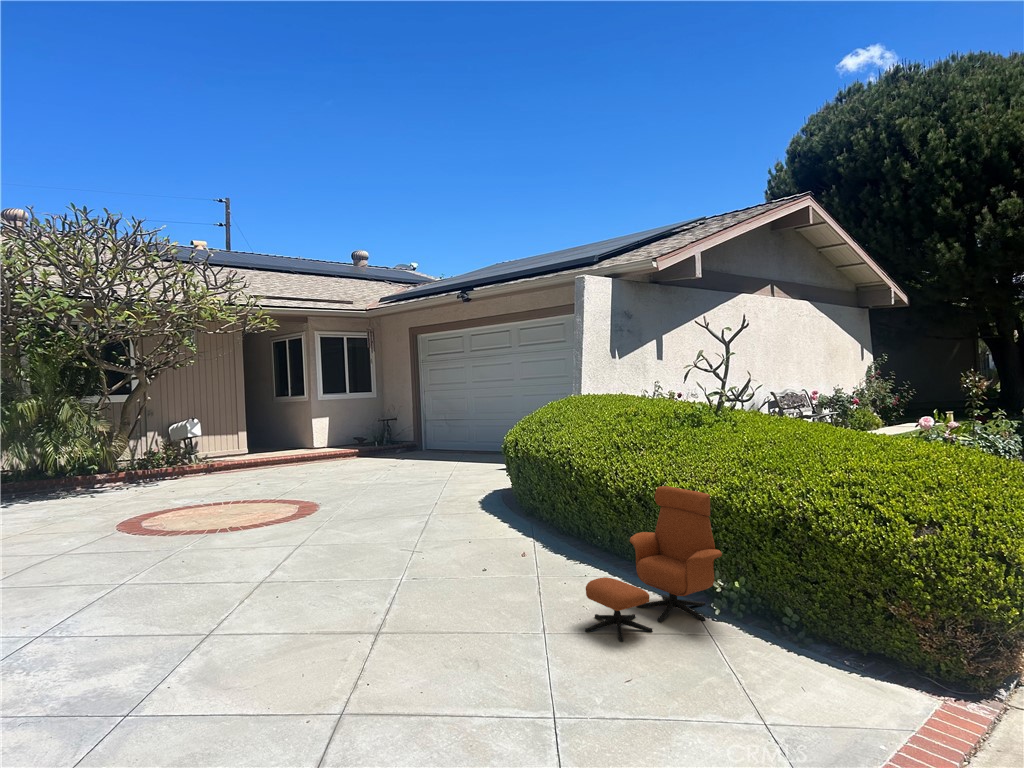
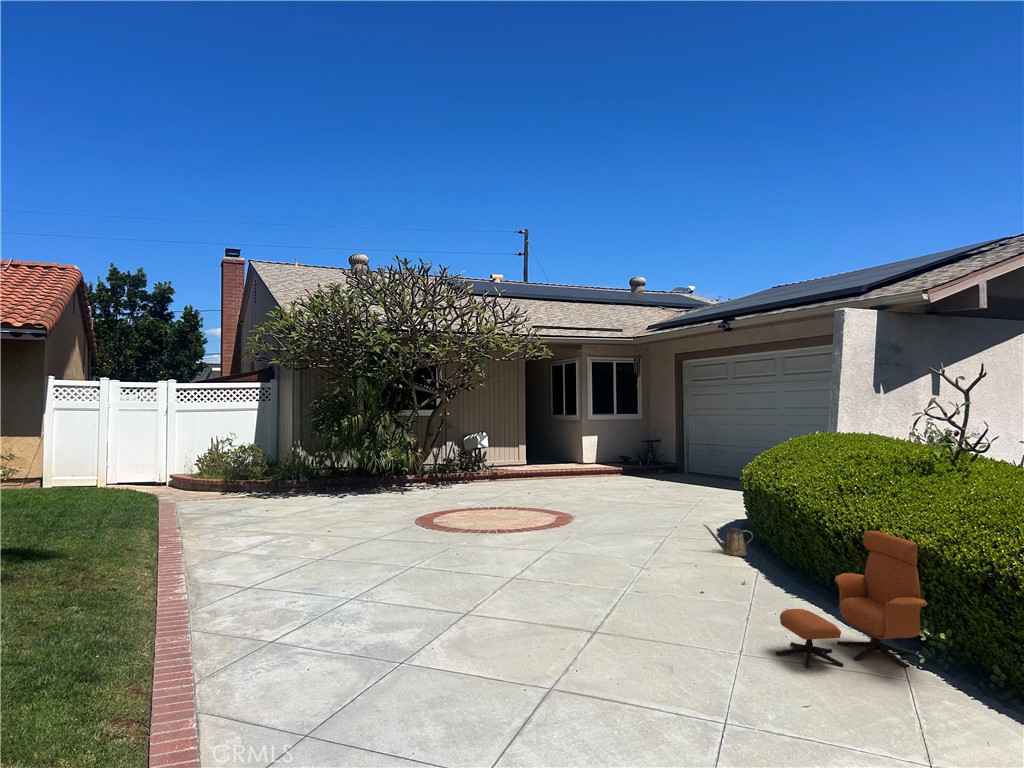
watering can: none [471,498,521,528] -> present [703,524,753,556]

